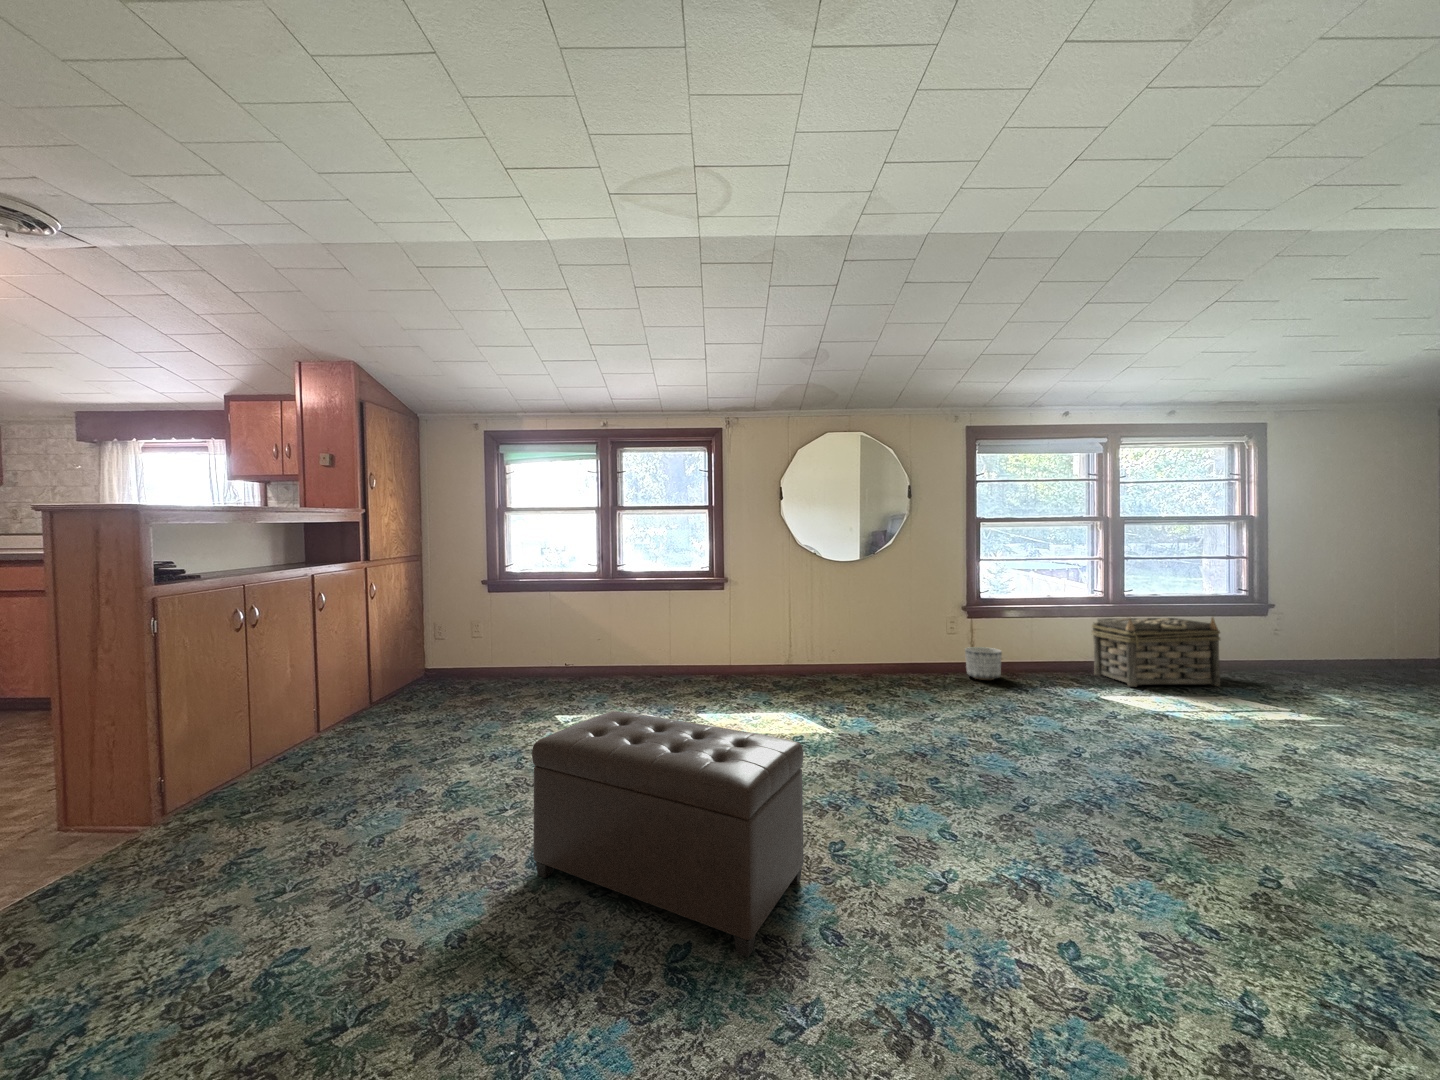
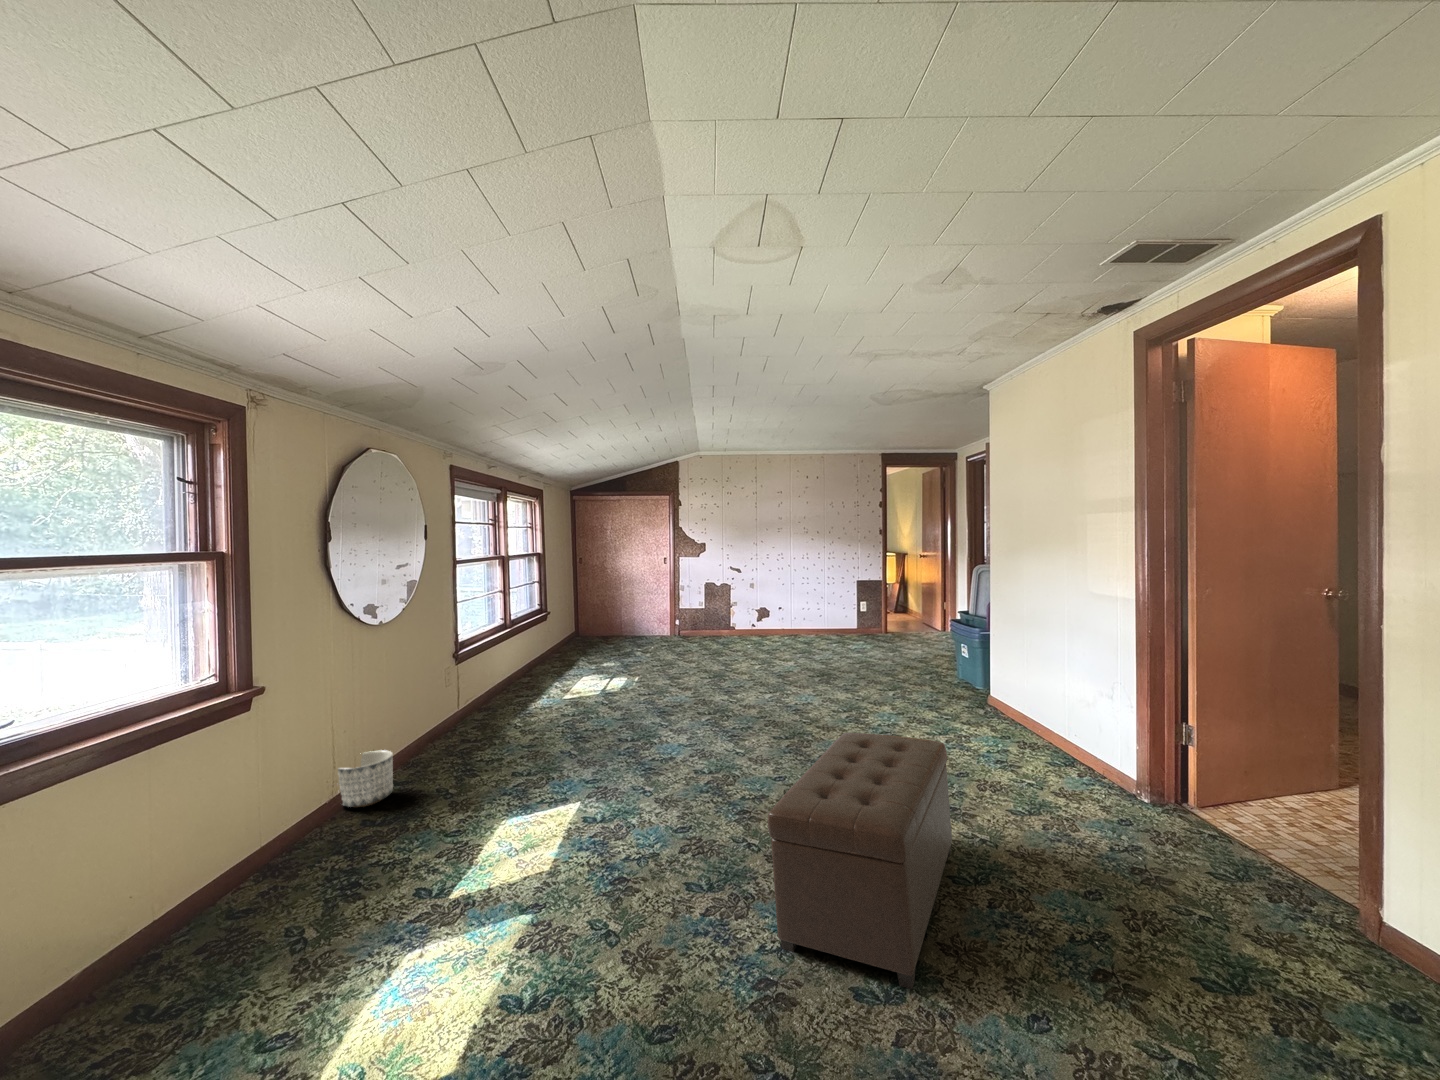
basket: present [1092,617,1220,686] -> none [500,626,567,694]
planter: present [965,647,1002,680] -> present [337,750,393,807]

